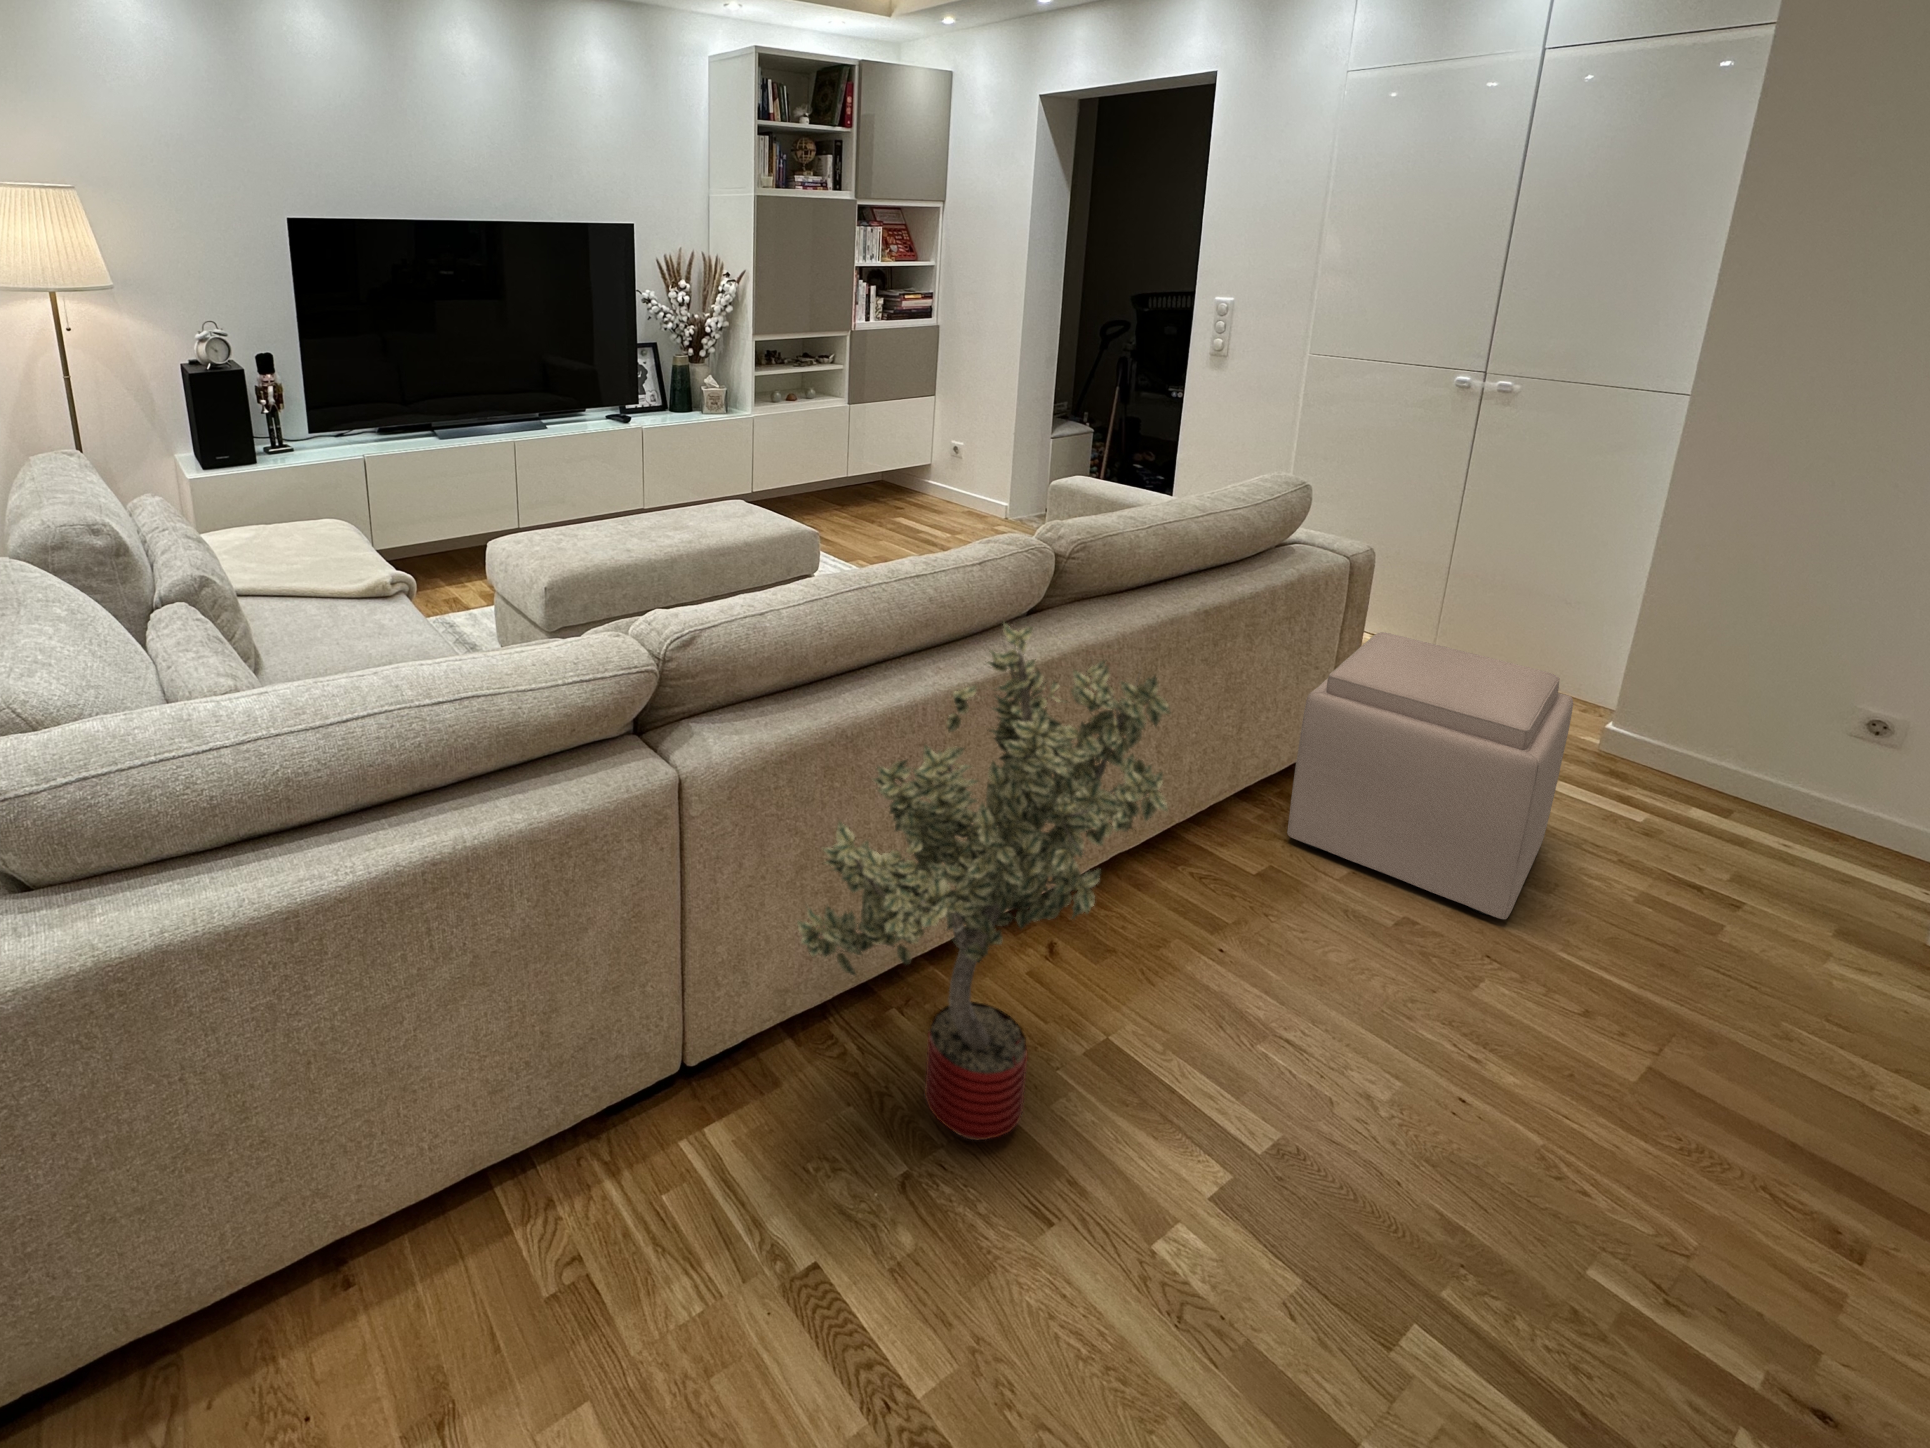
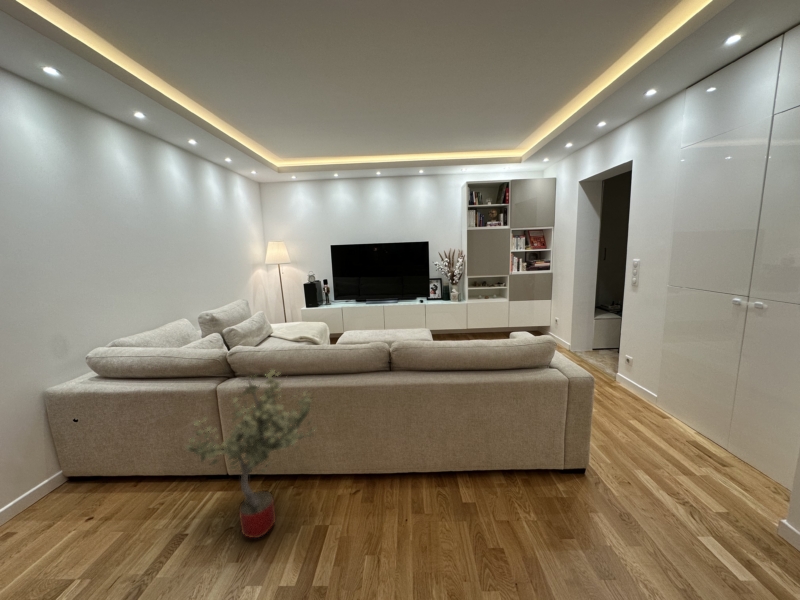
ottoman: present [1287,632,1573,919] -> none [493,419,642,578]

